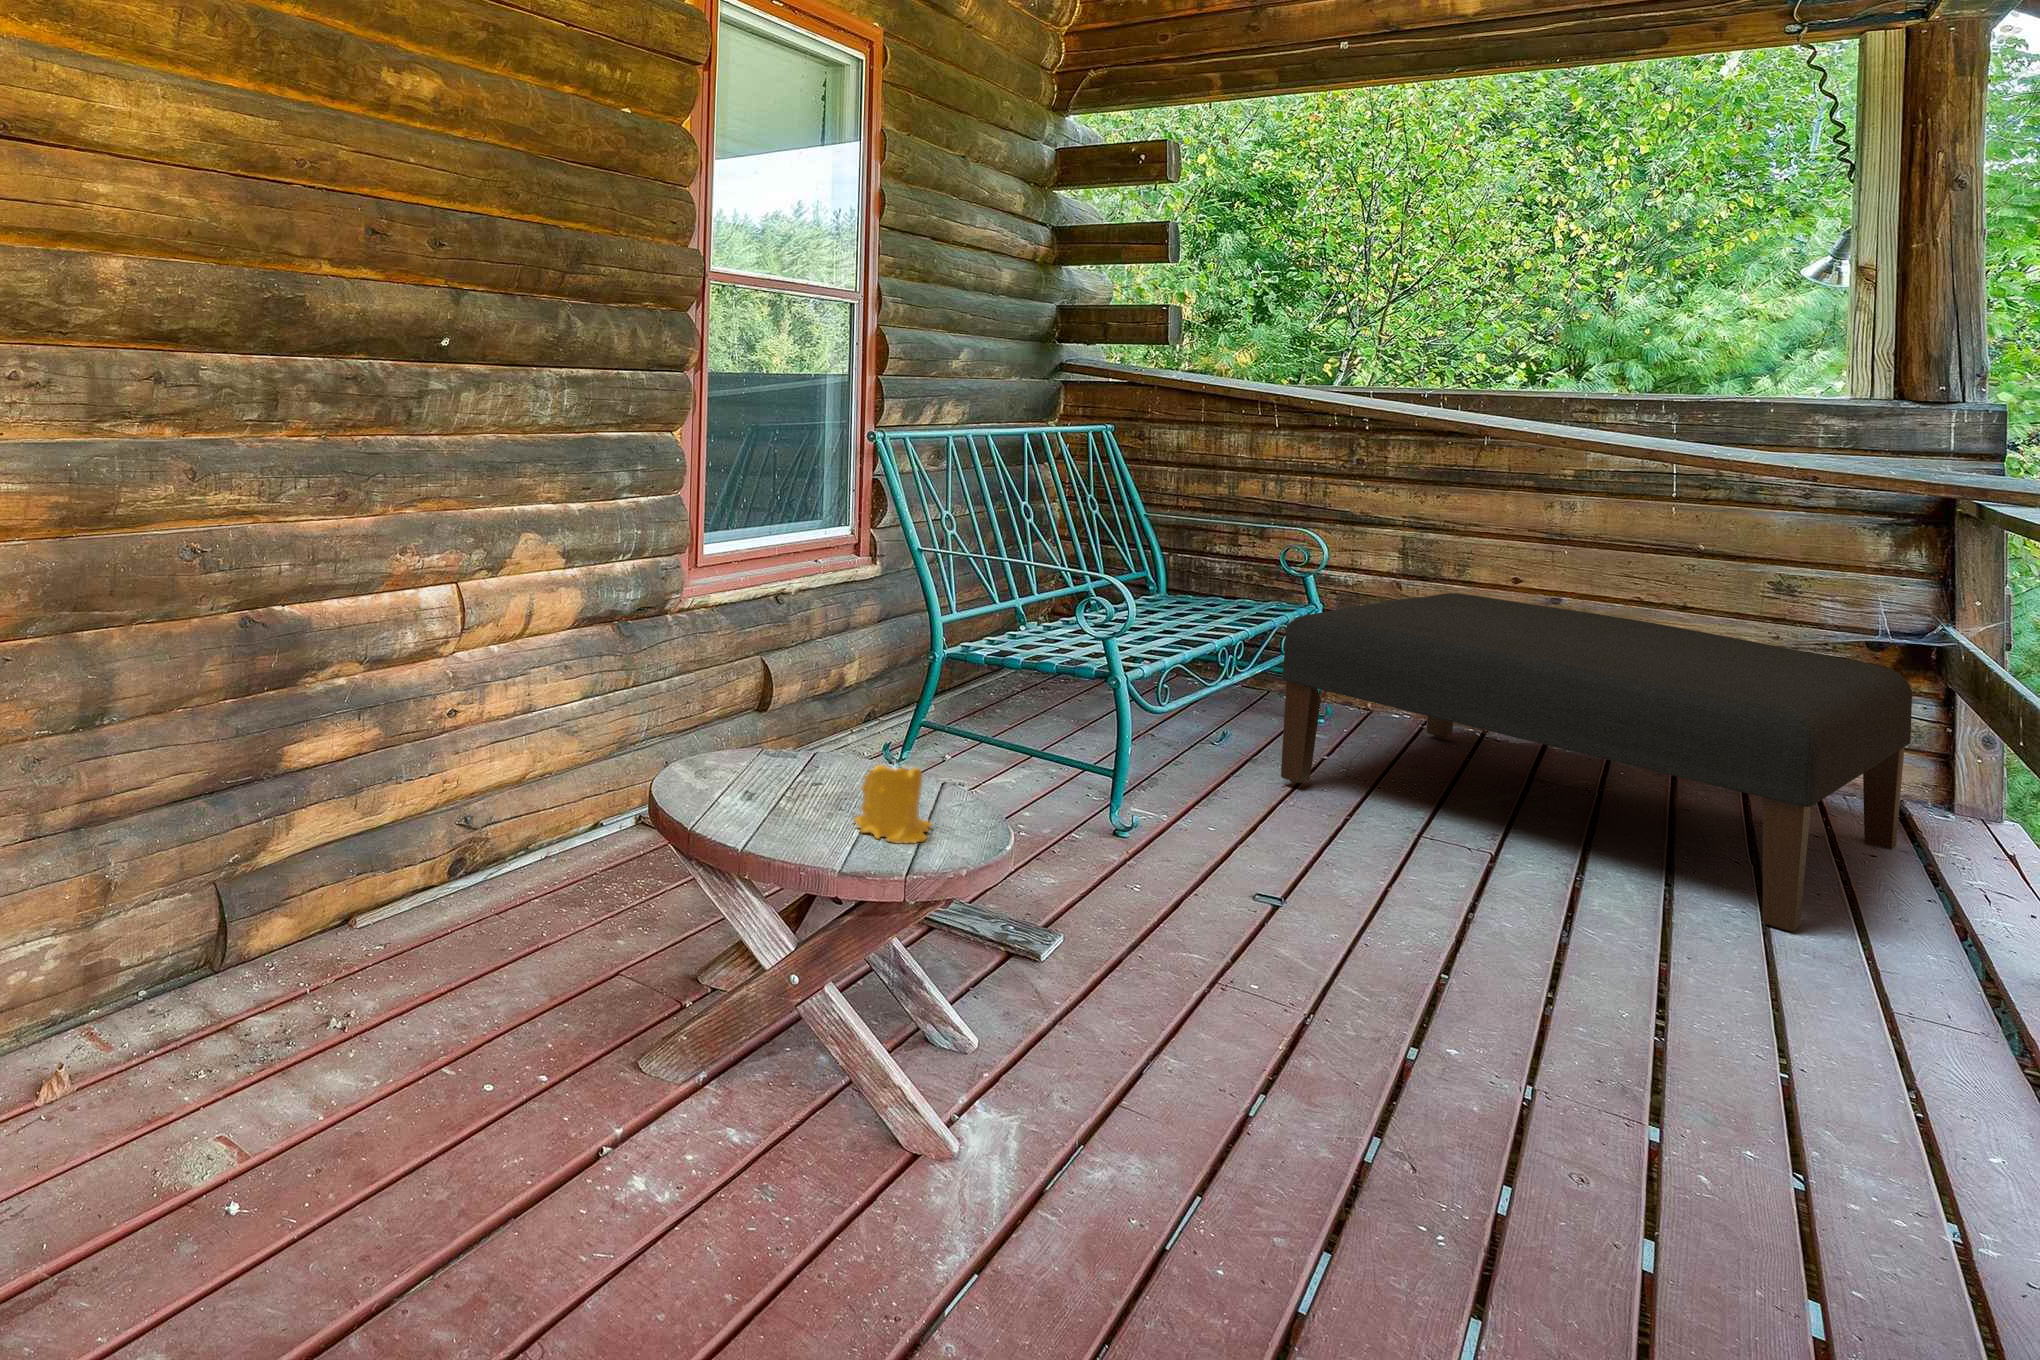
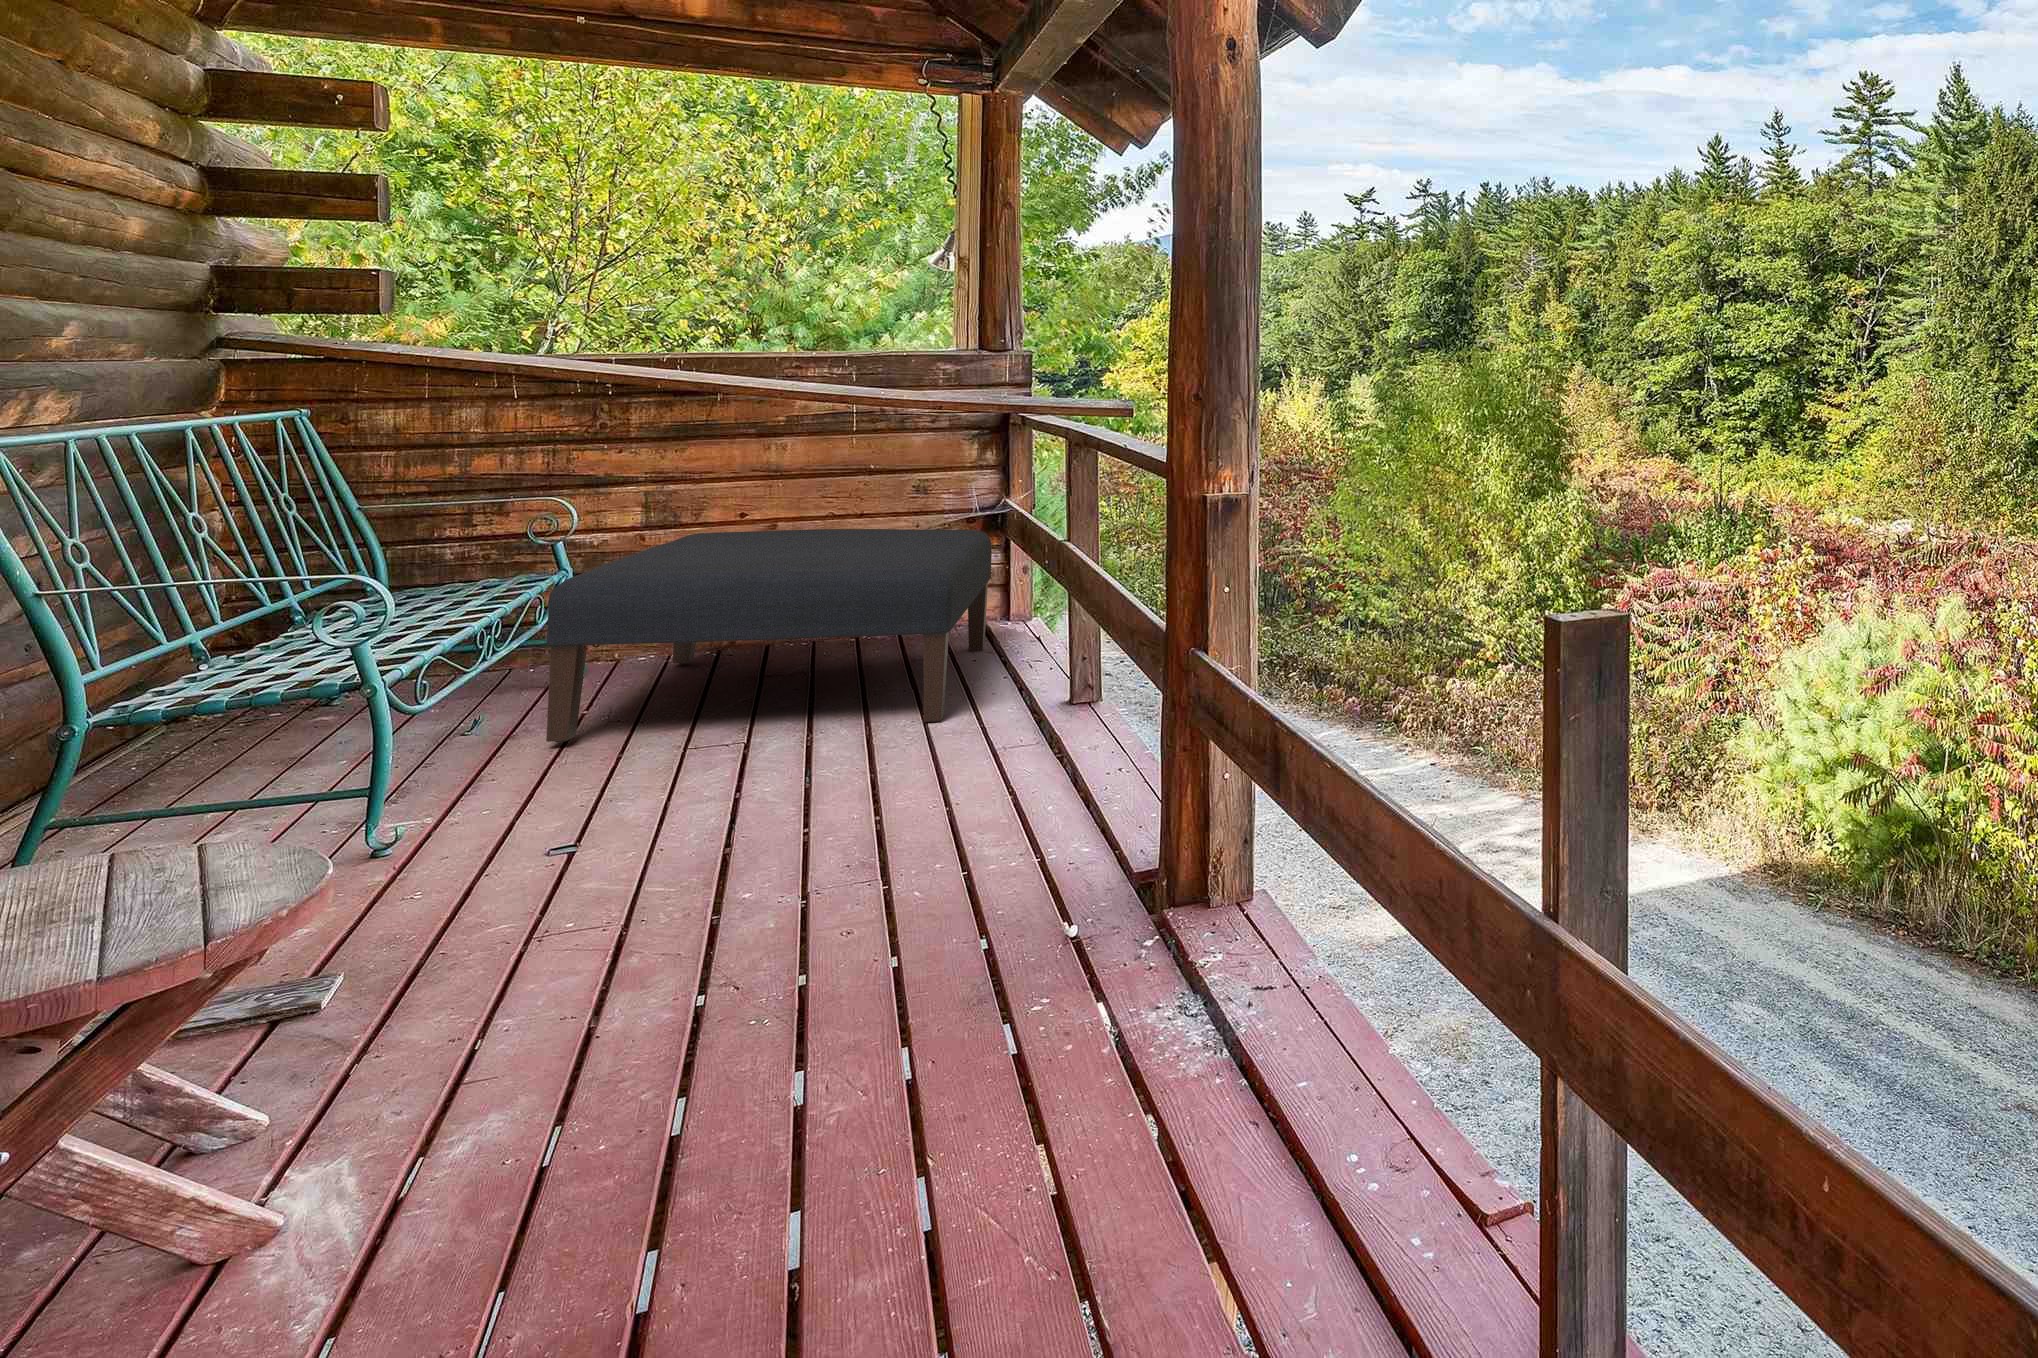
candle: present [854,765,932,844] -> none [105,821,235,929]

